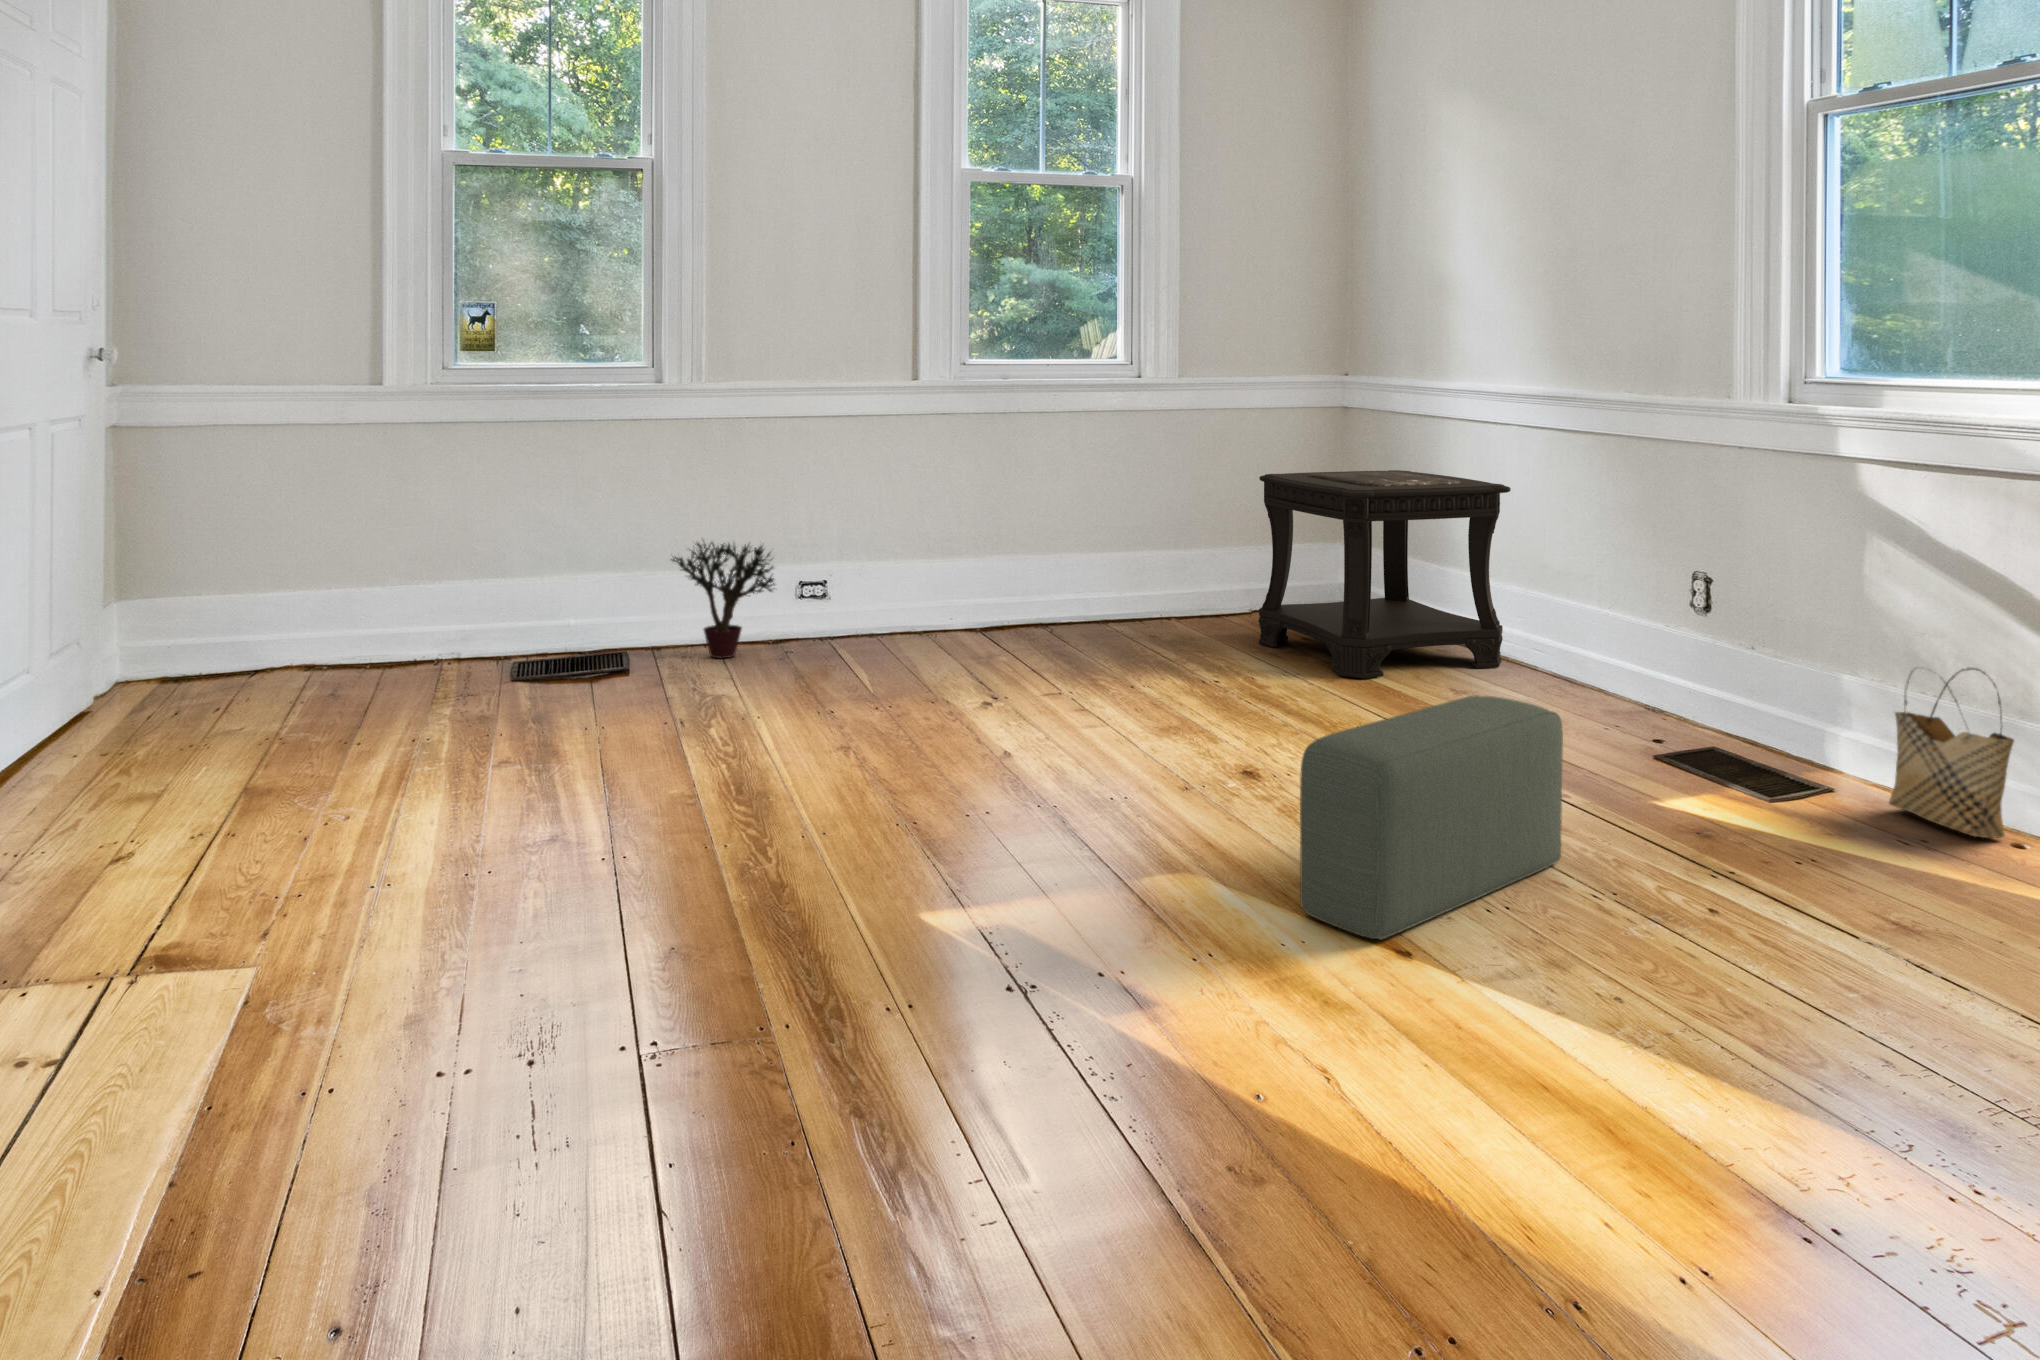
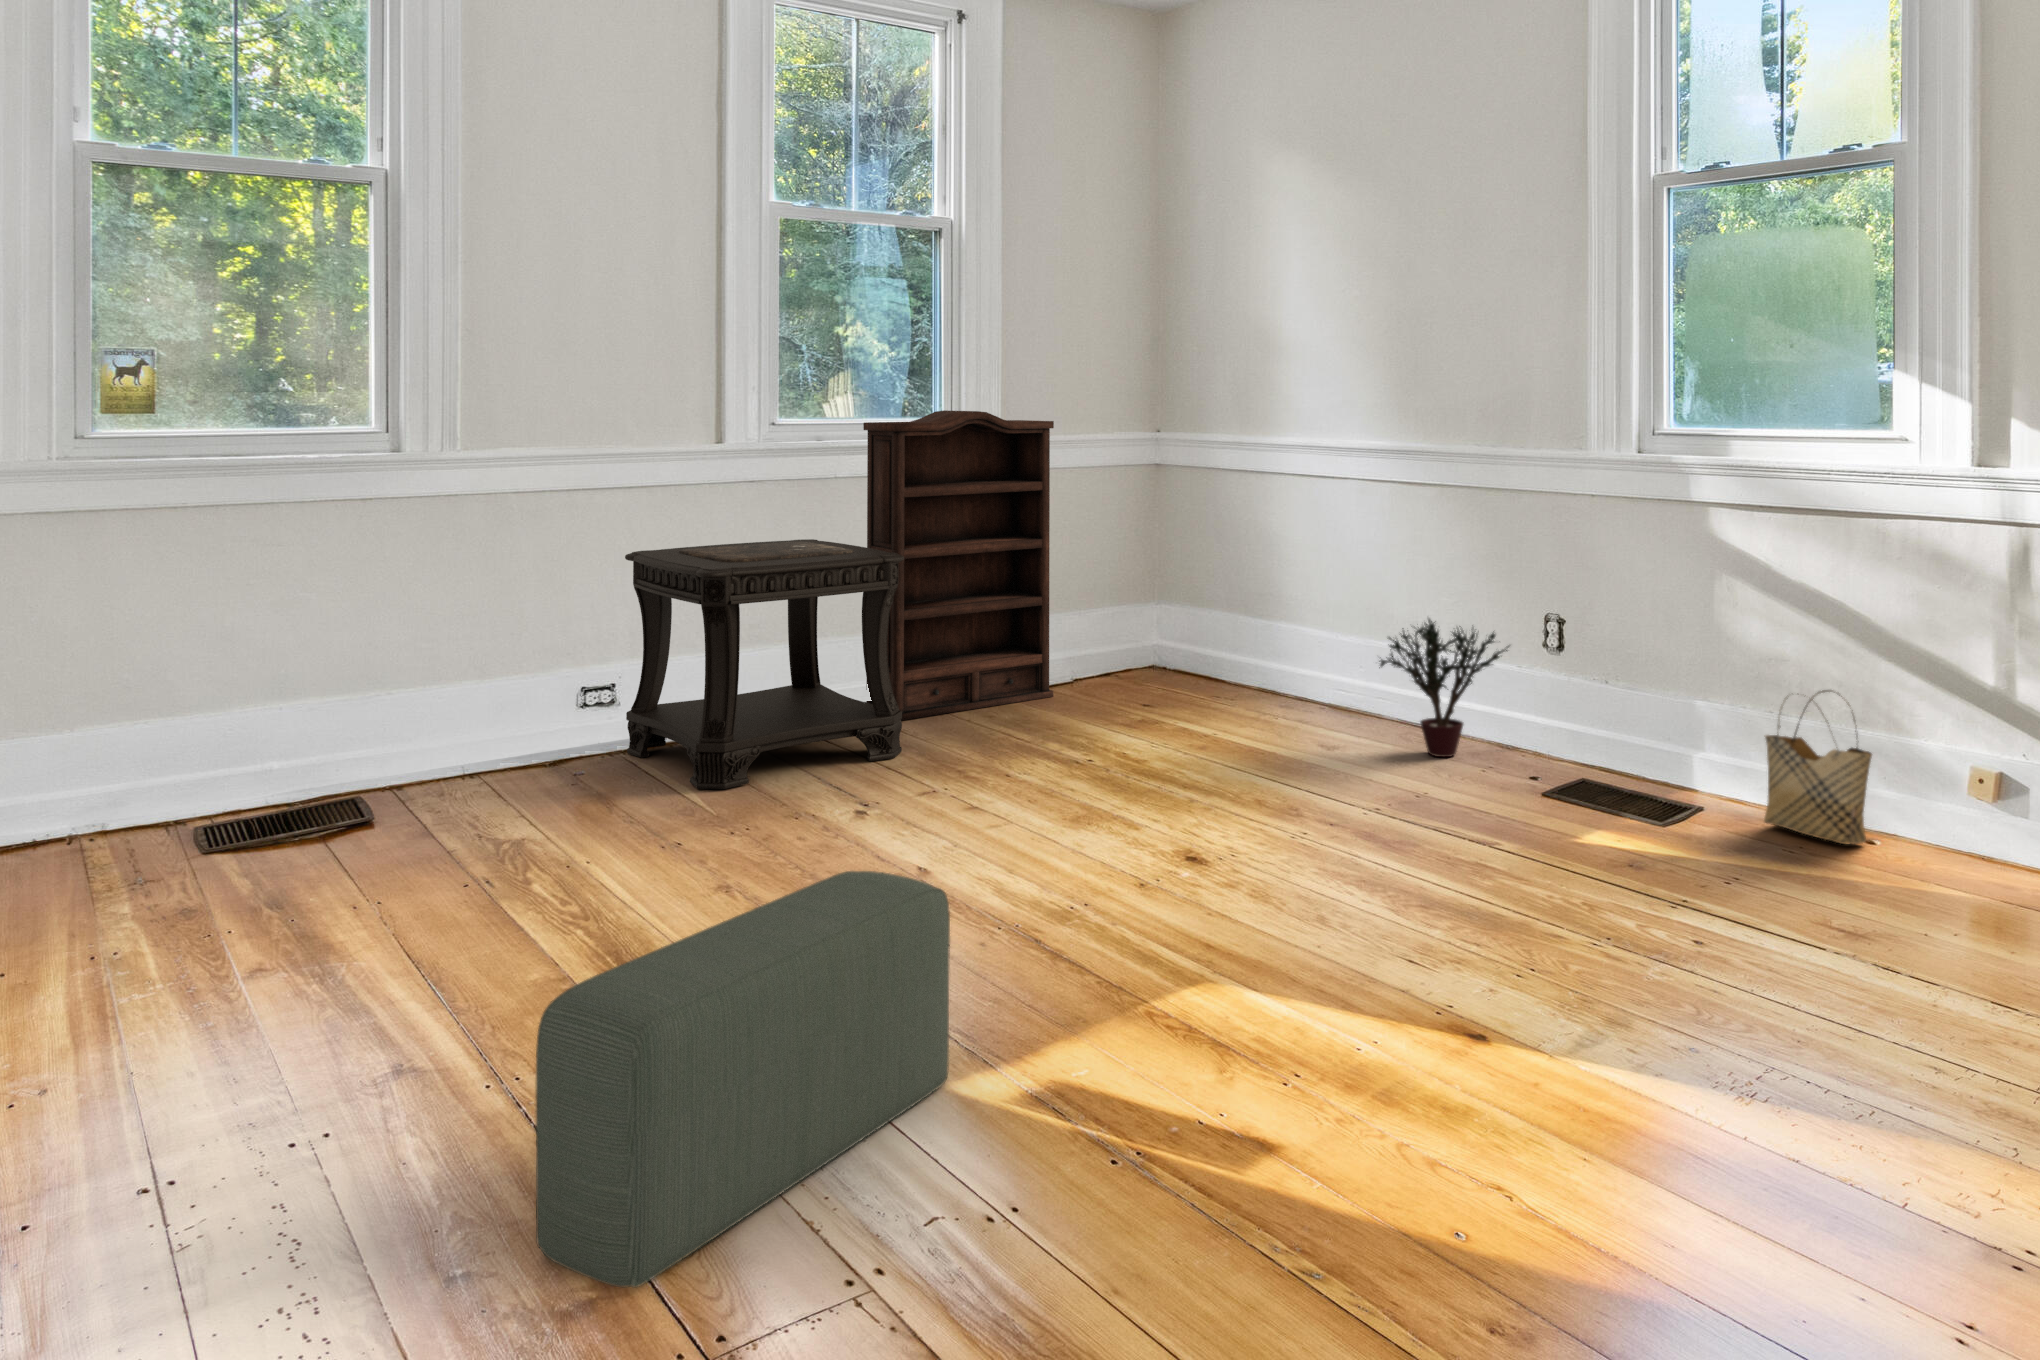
bookshelf: none [1050,357,1228,634] -> present [863,410,1054,720]
side table: present [1259,470,1511,679] -> present [625,539,904,789]
potted plant: present [671,540,774,658] -> present [1379,619,1509,757]
pouf: present [1300,695,1563,940] -> present [536,871,950,1288]

